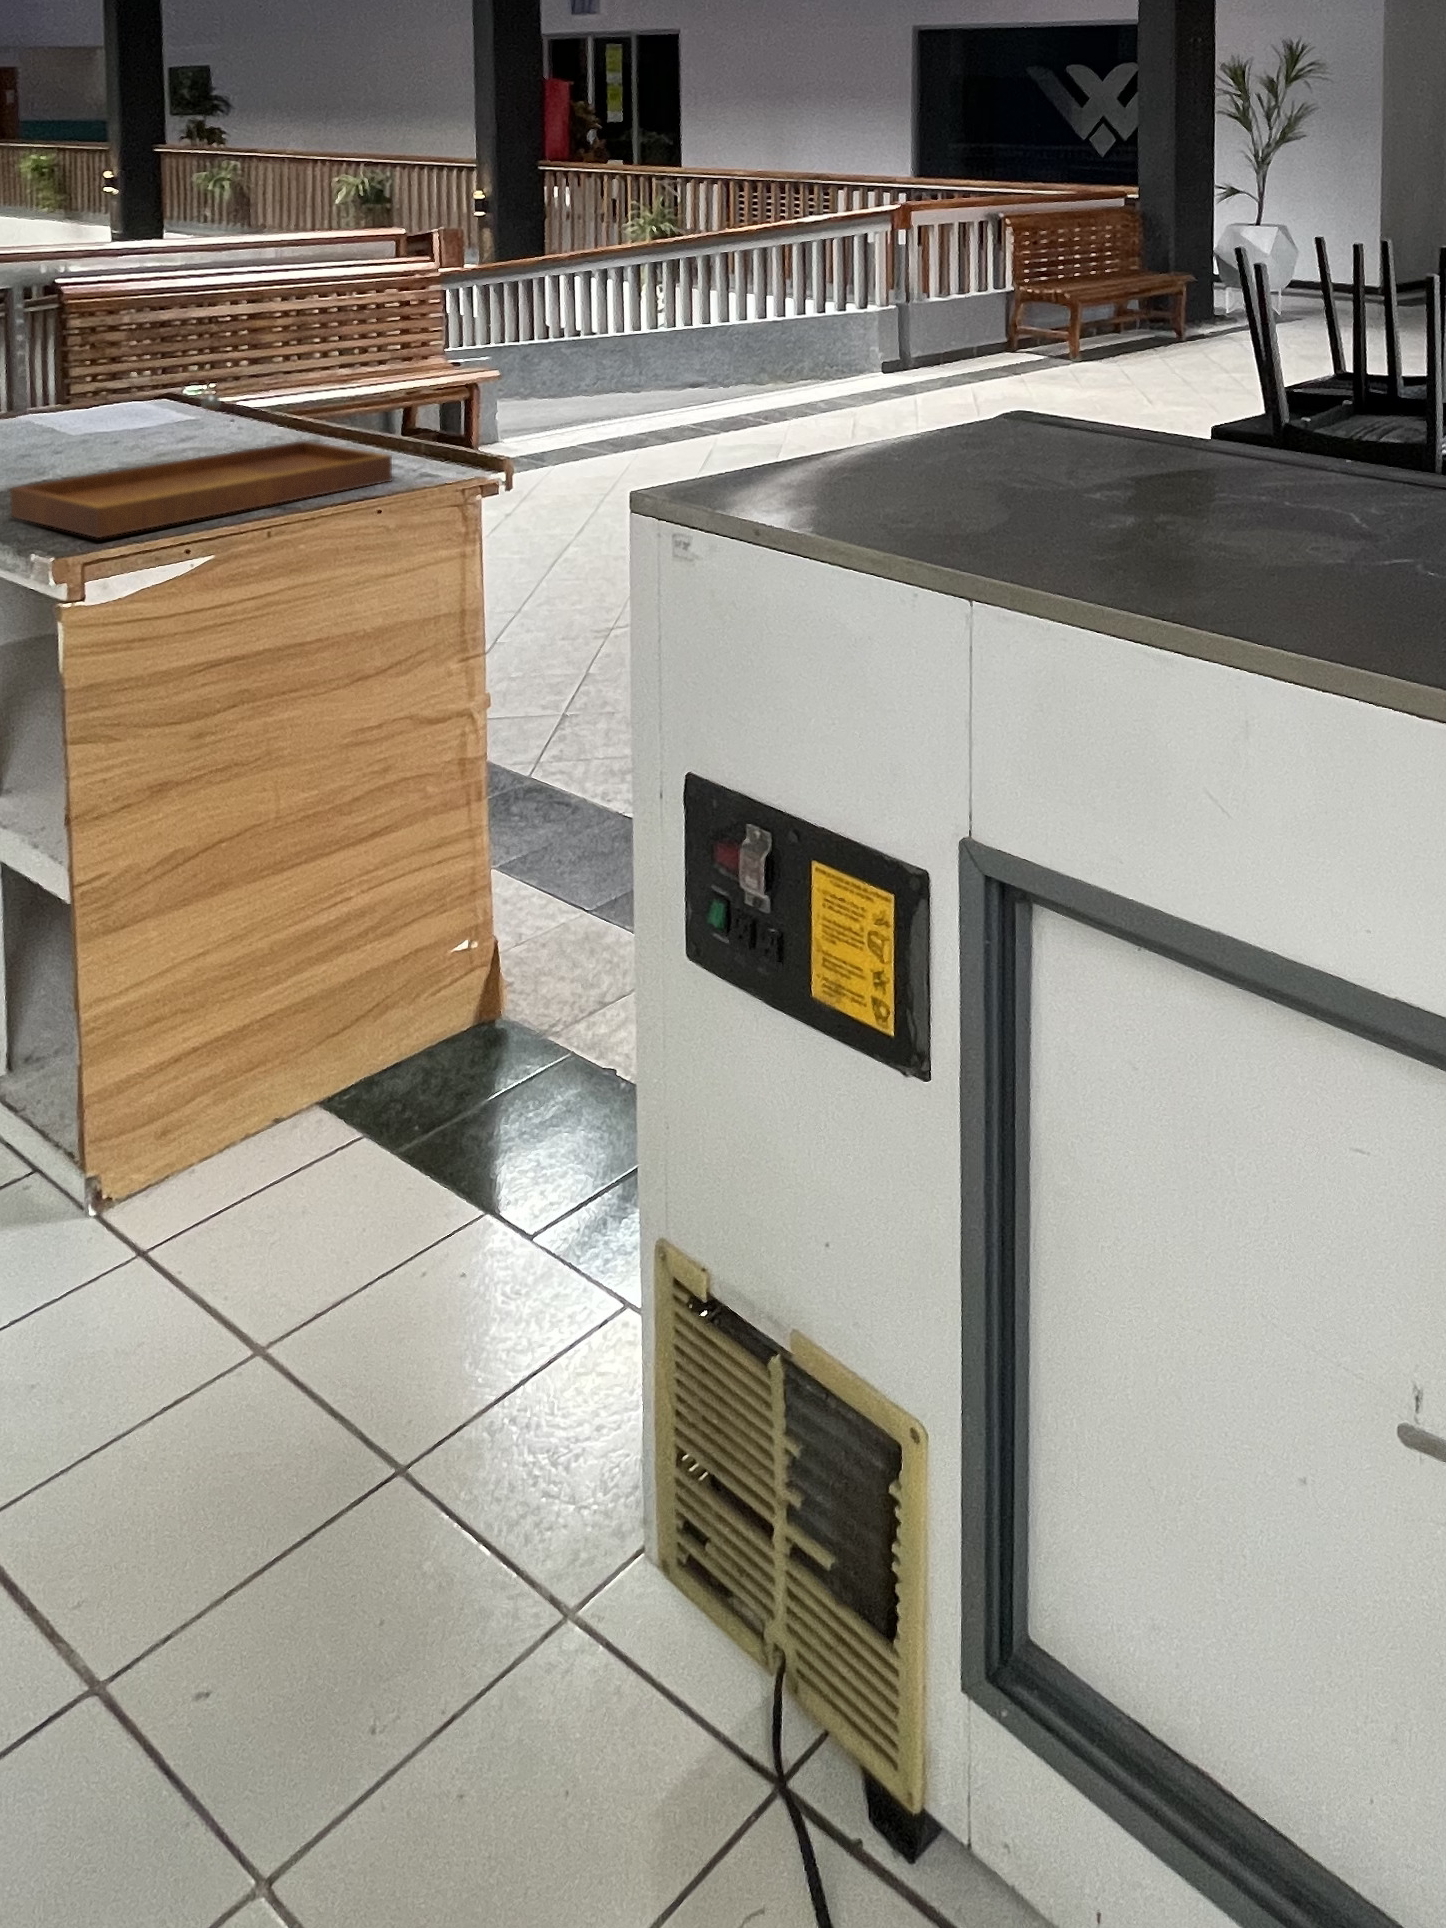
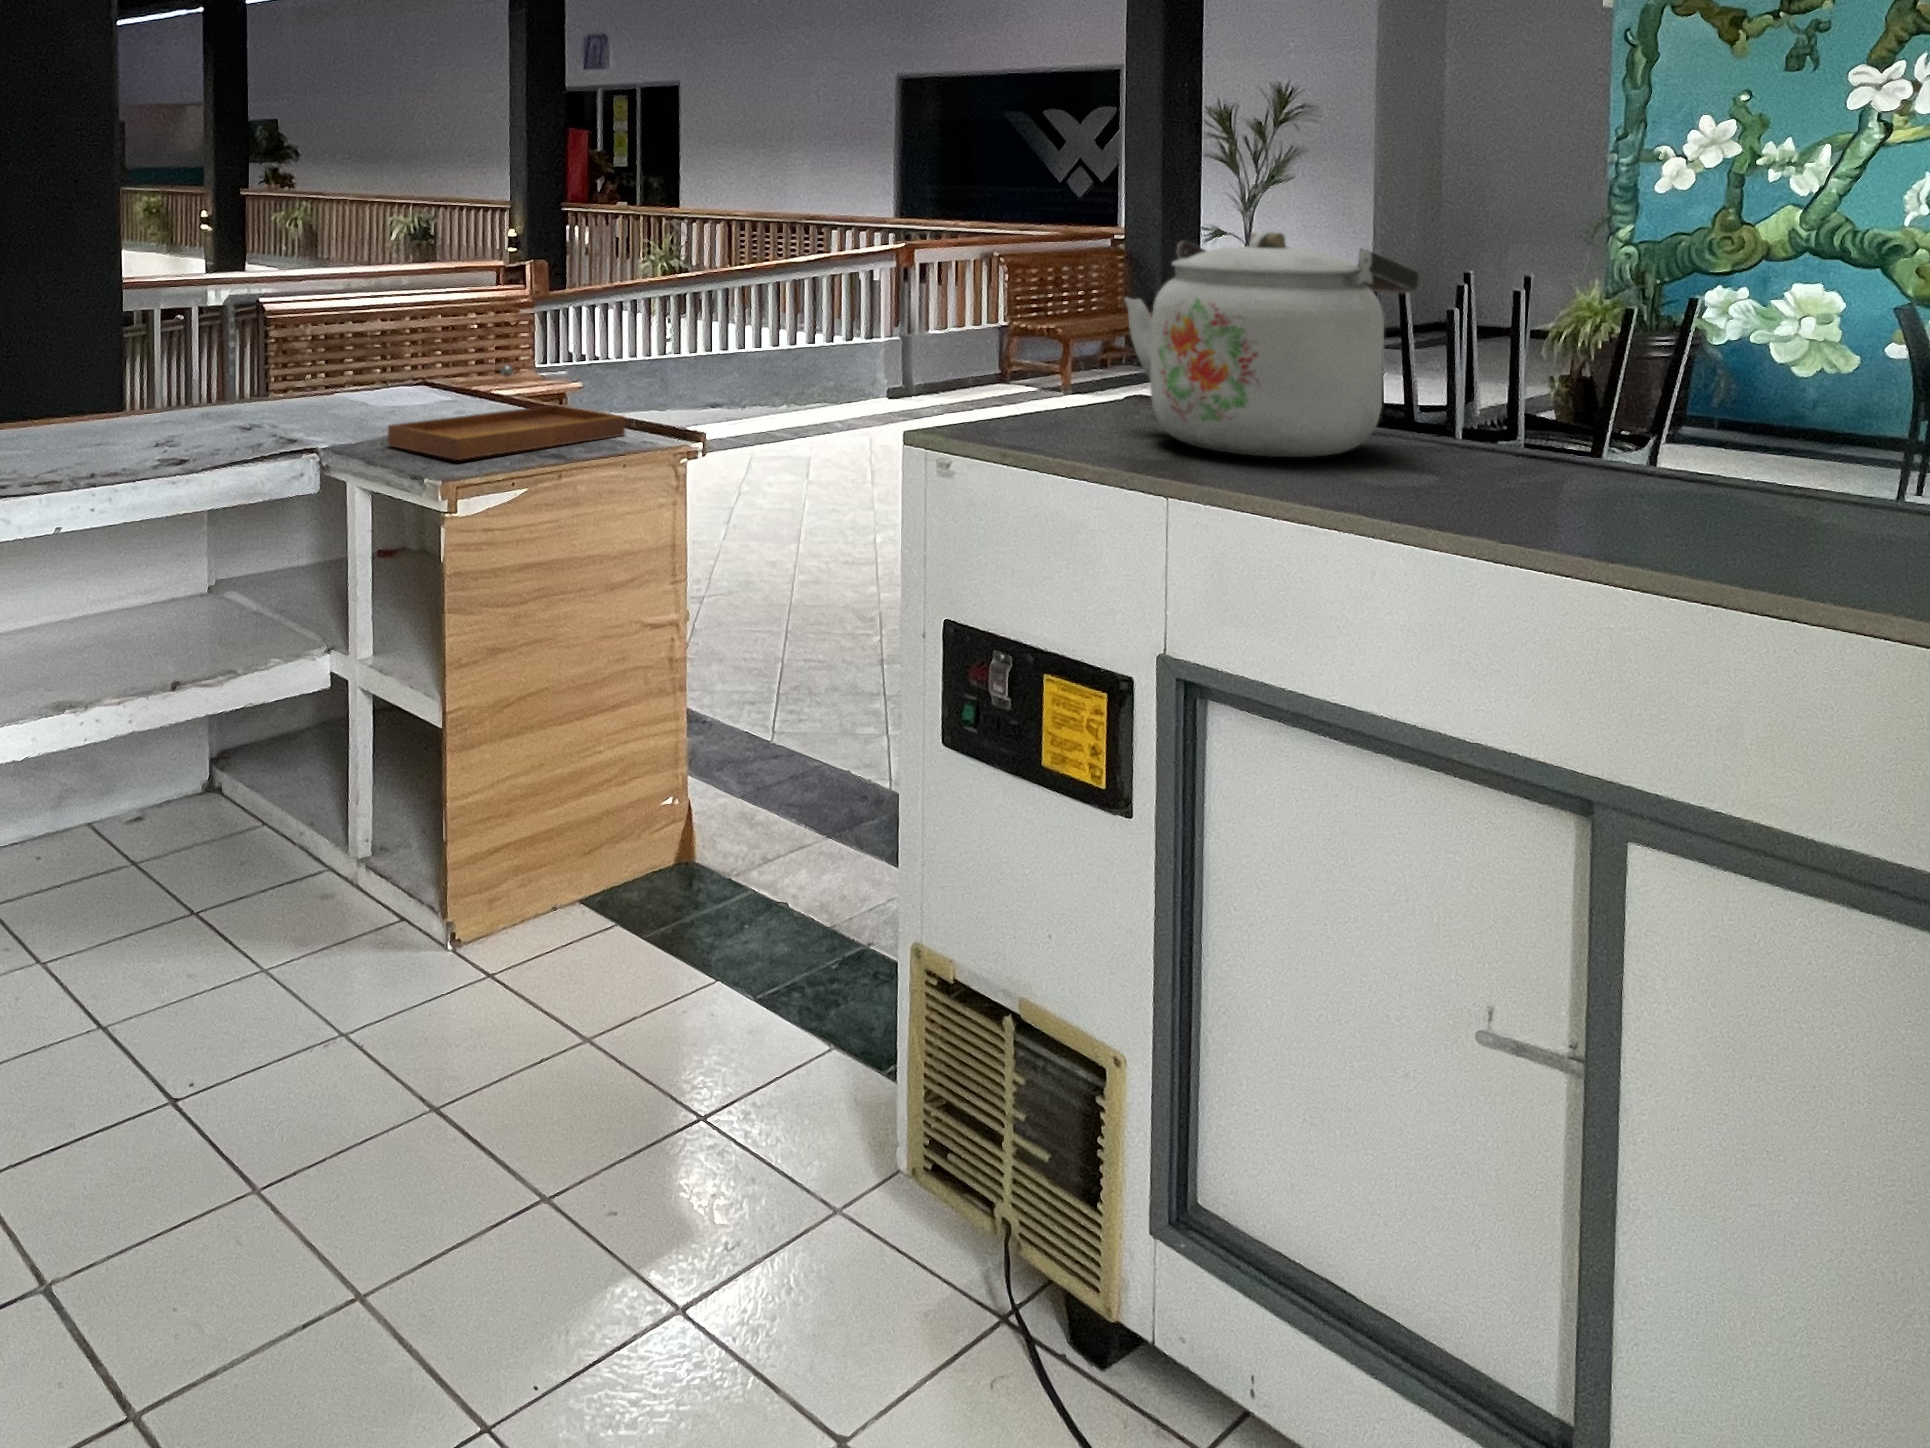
kettle: none [945,221,1326,544] -> present [1125,231,1419,457]

